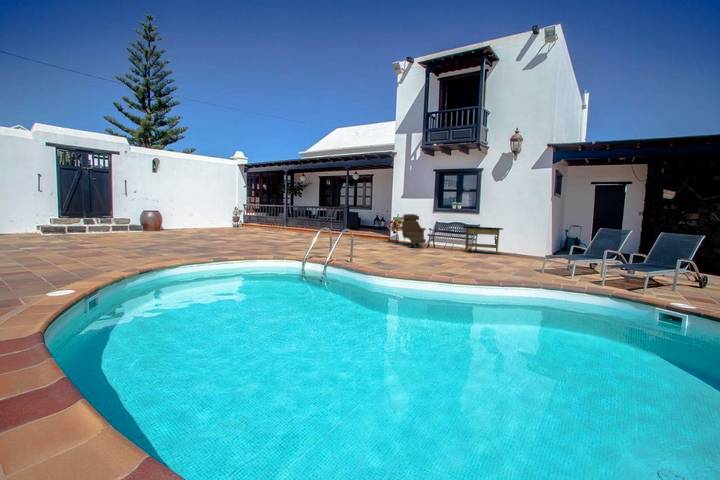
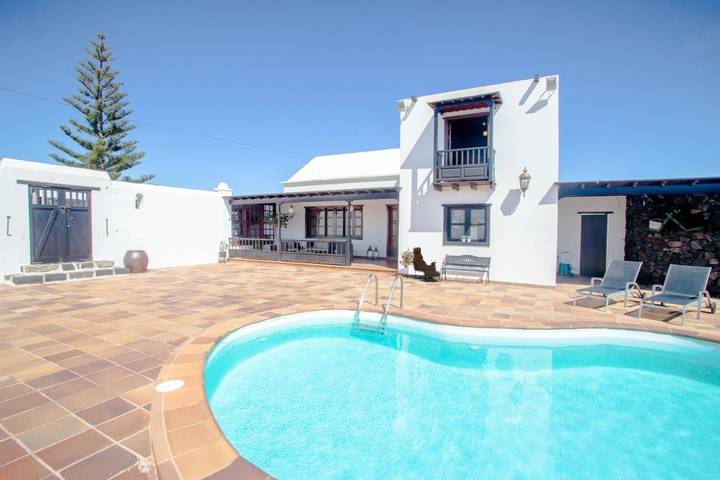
side table: present [463,226,503,255] -> none [476,259,516,285]

